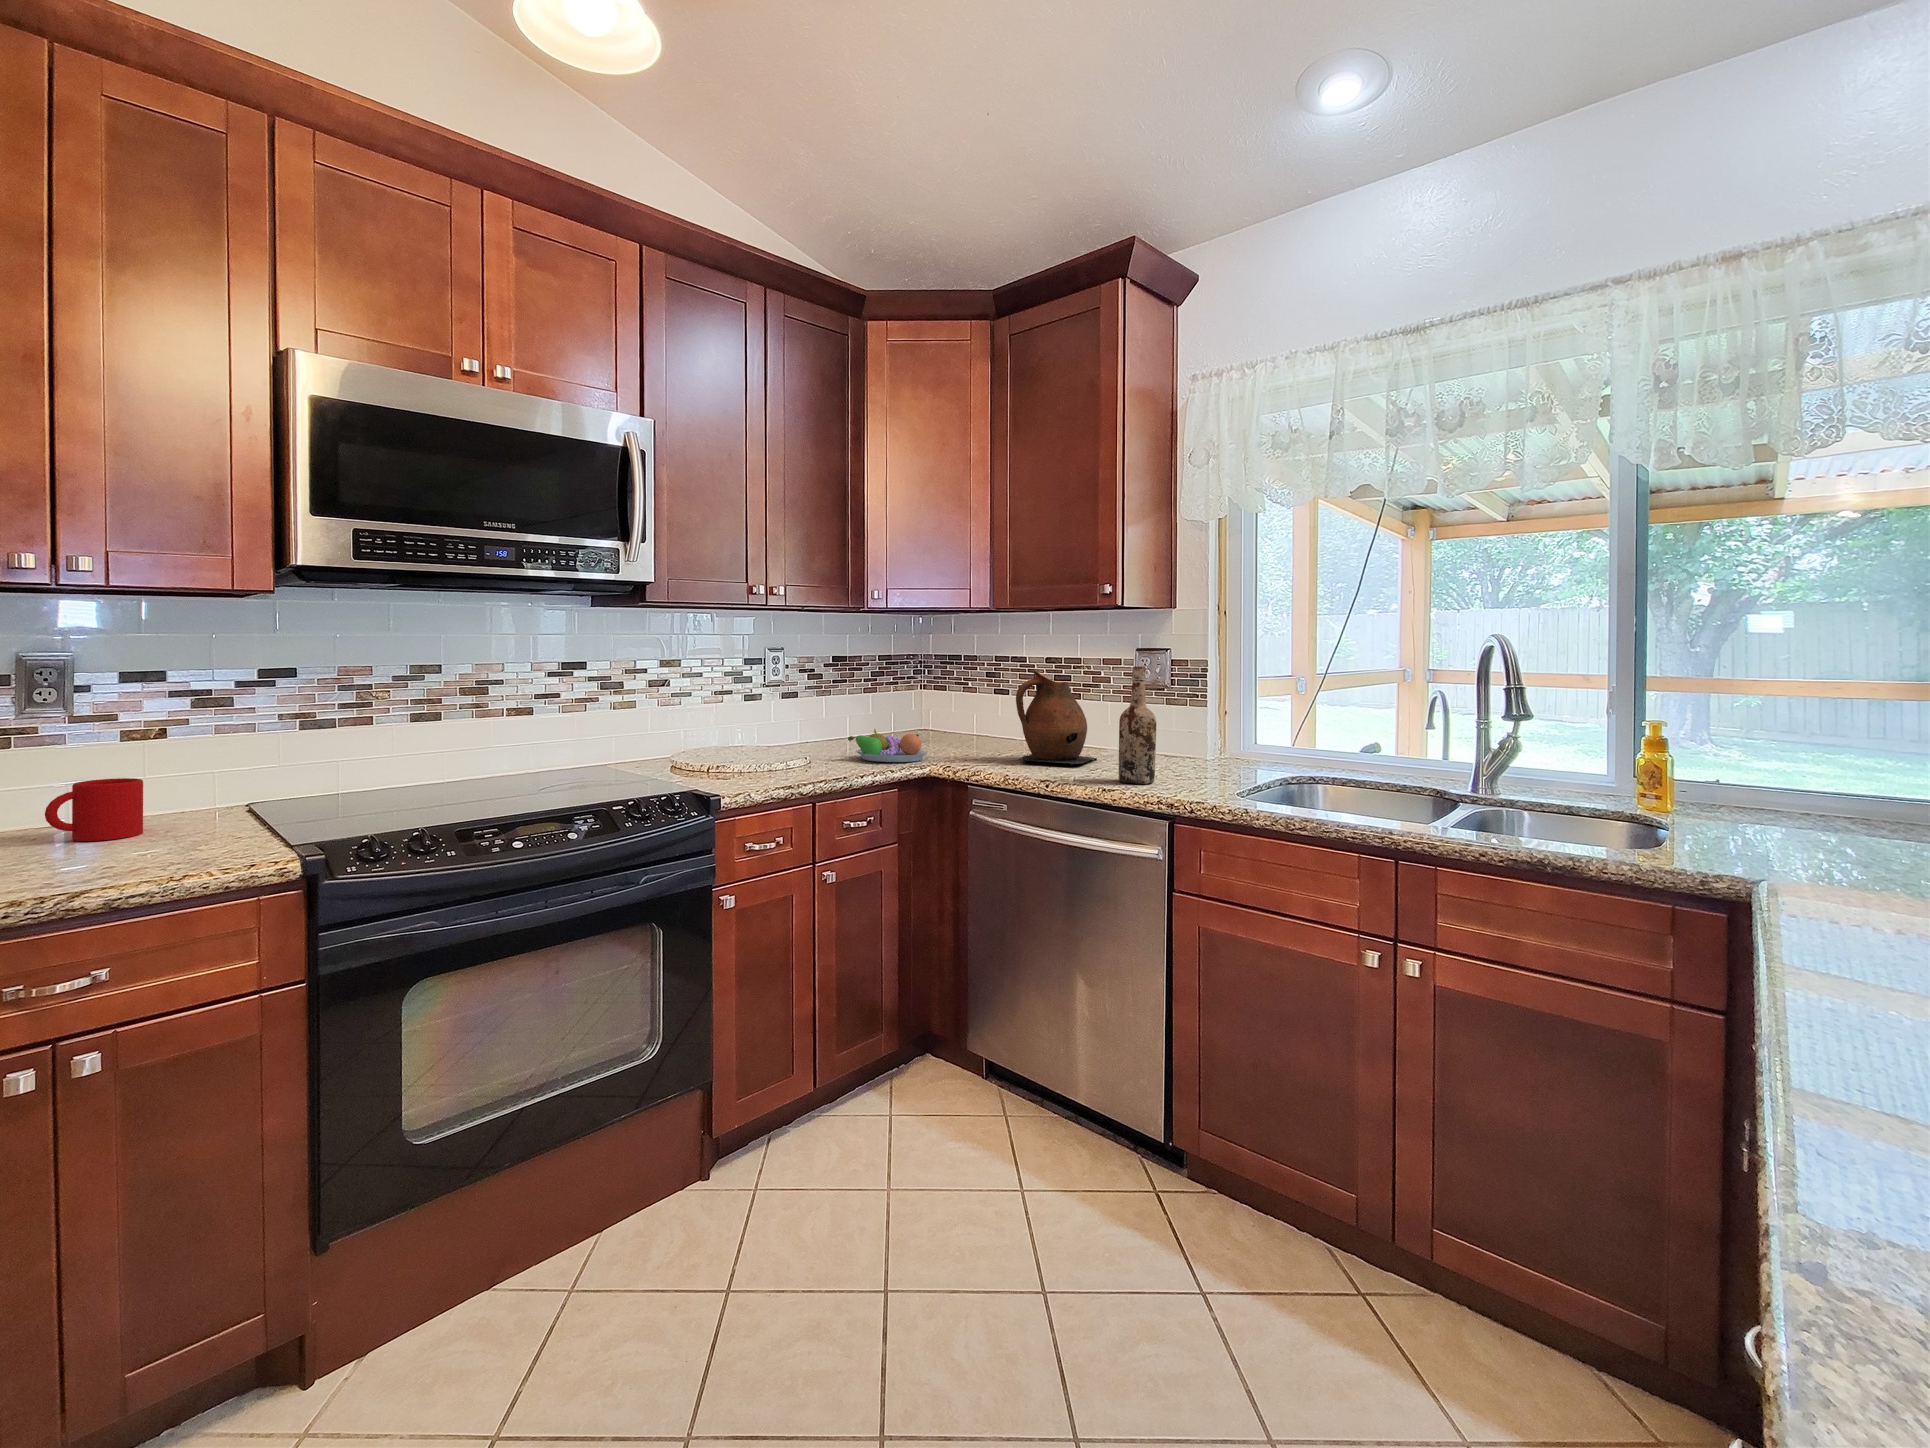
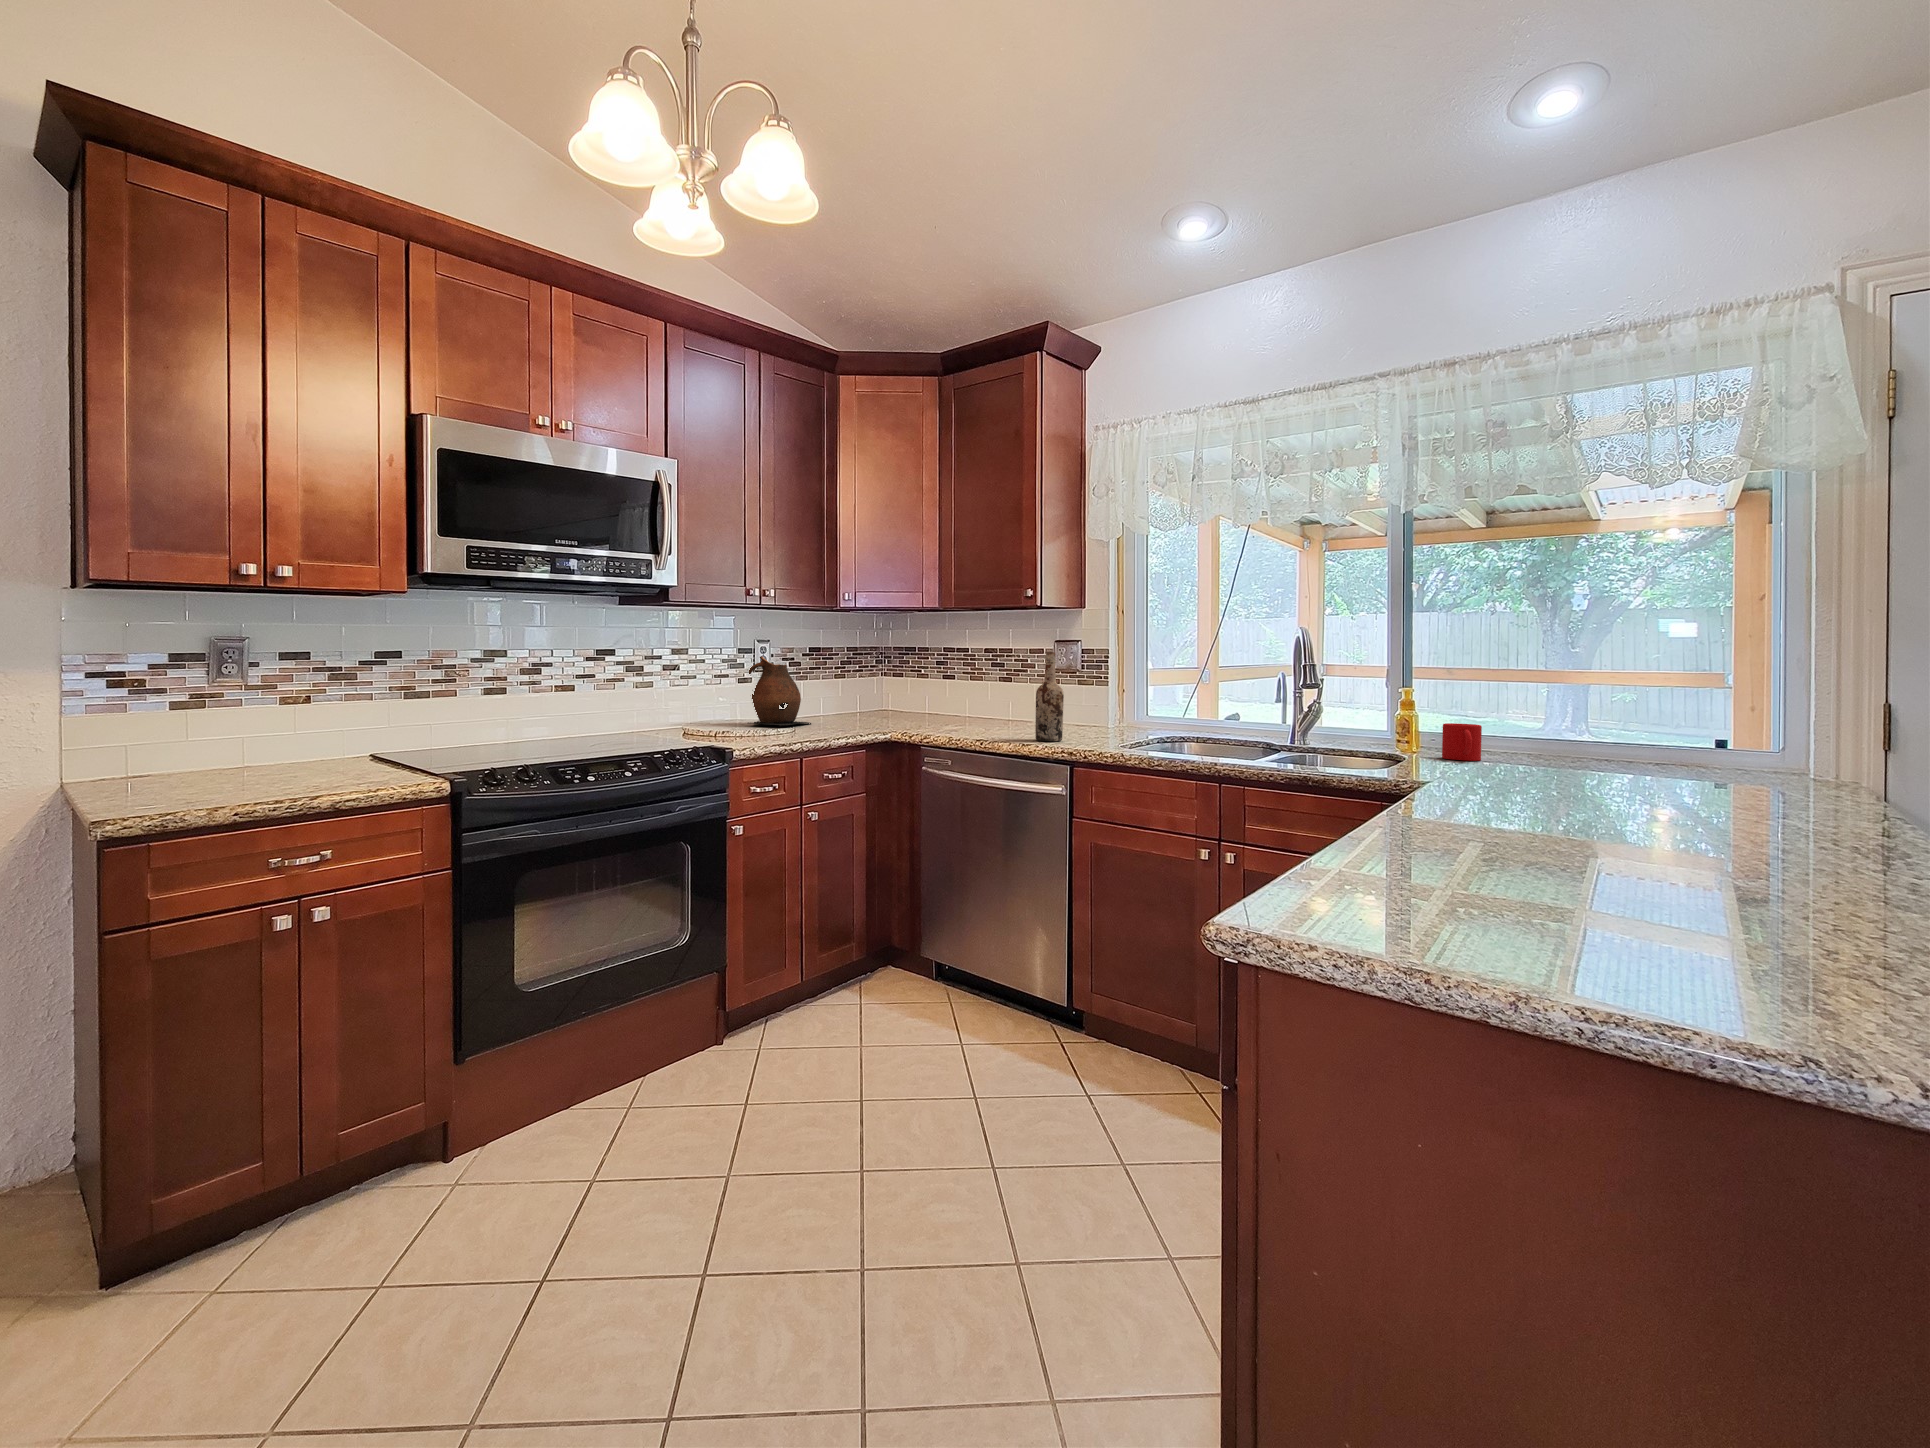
ceramic pitcher: present [1016,671,1097,765] -> present [749,657,811,726]
fruit bowl: present [848,729,928,762] -> none [824,705,889,730]
mug: present [45,778,143,841] -> present [1442,723,1482,761]

